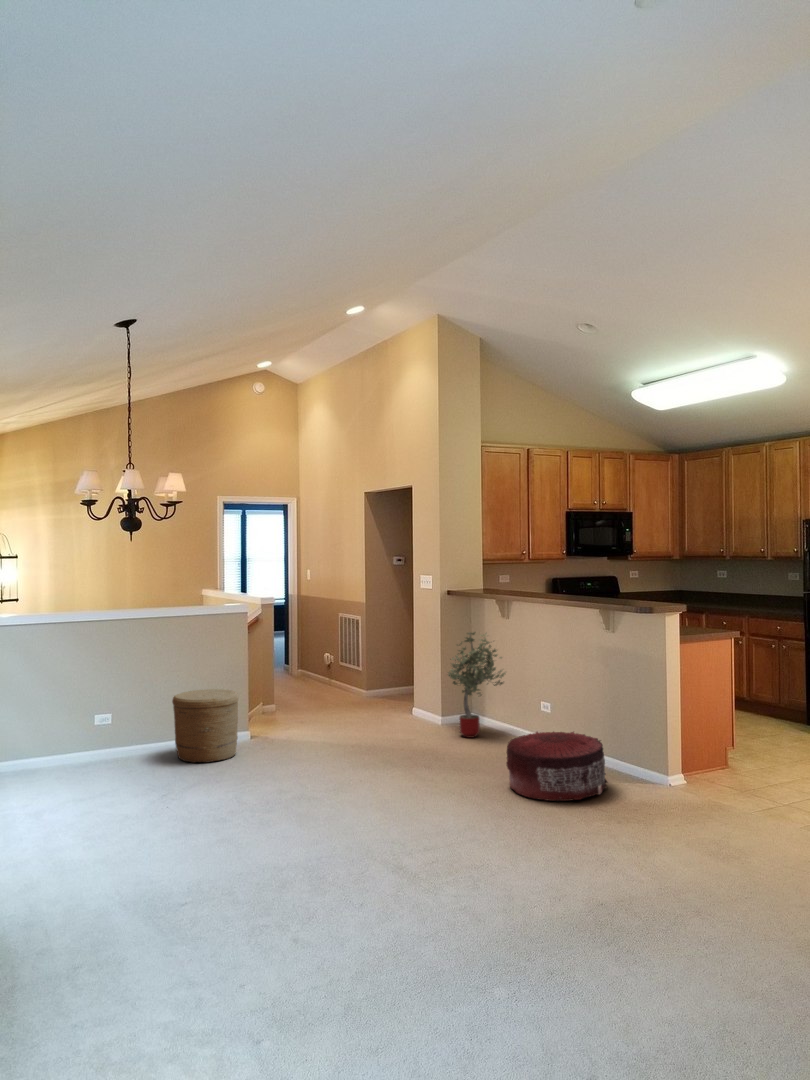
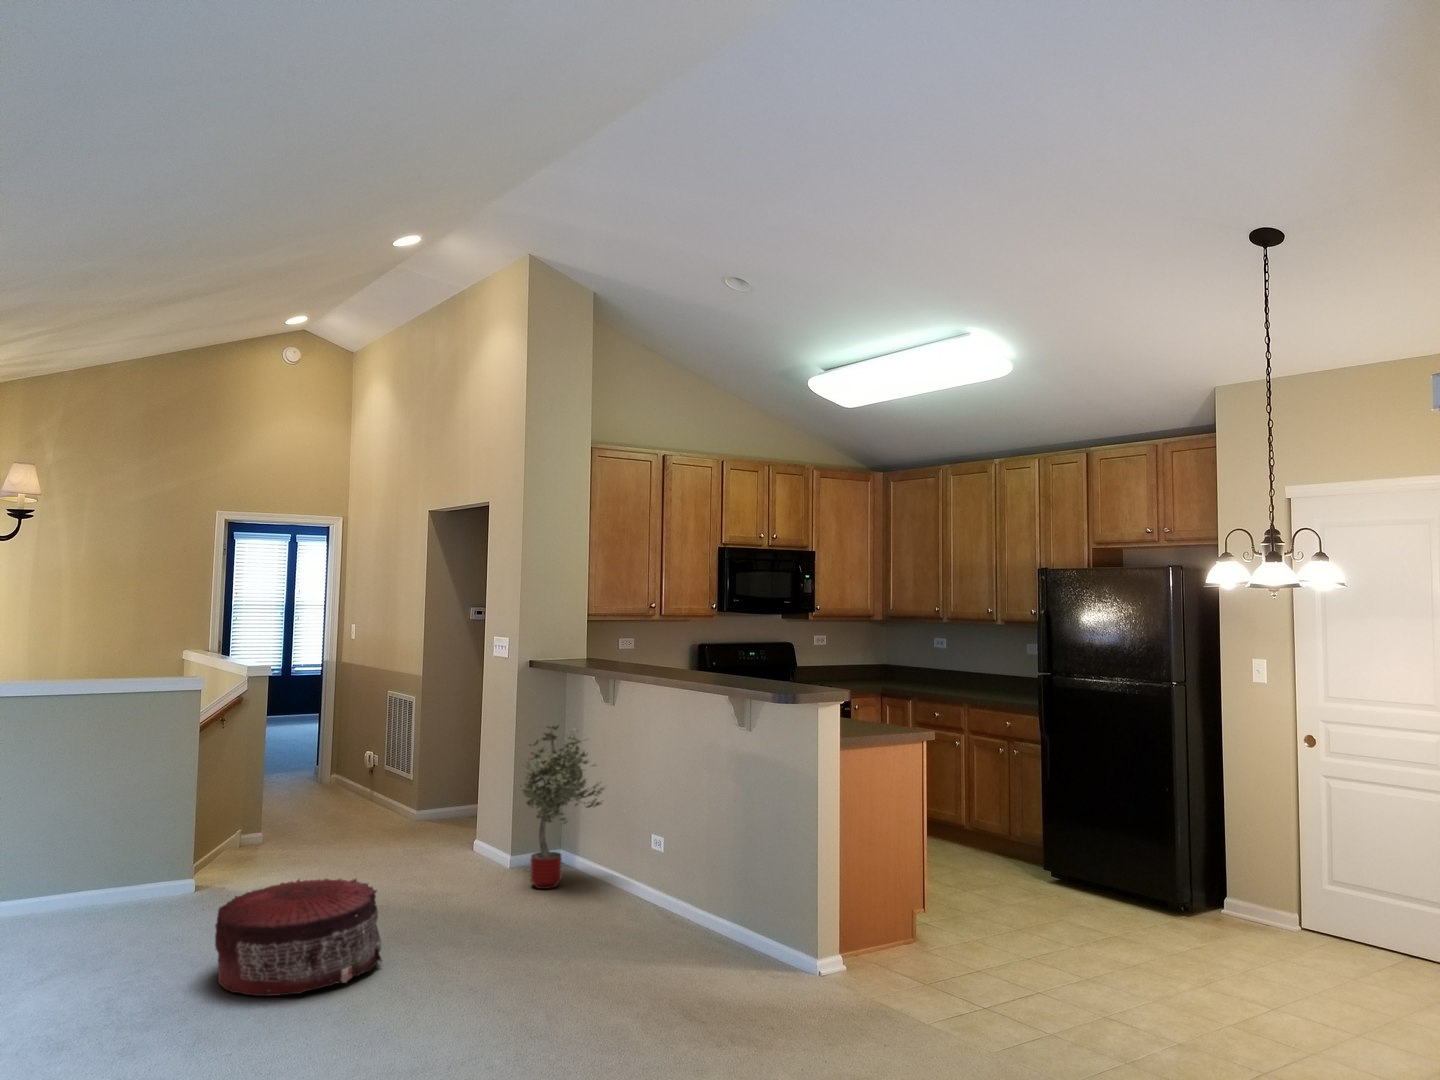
woven basket: present [172,689,238,763] -> none [34,815,156,943]
pouf: present [506,732,608,801] -> present [215,879,382,996]

